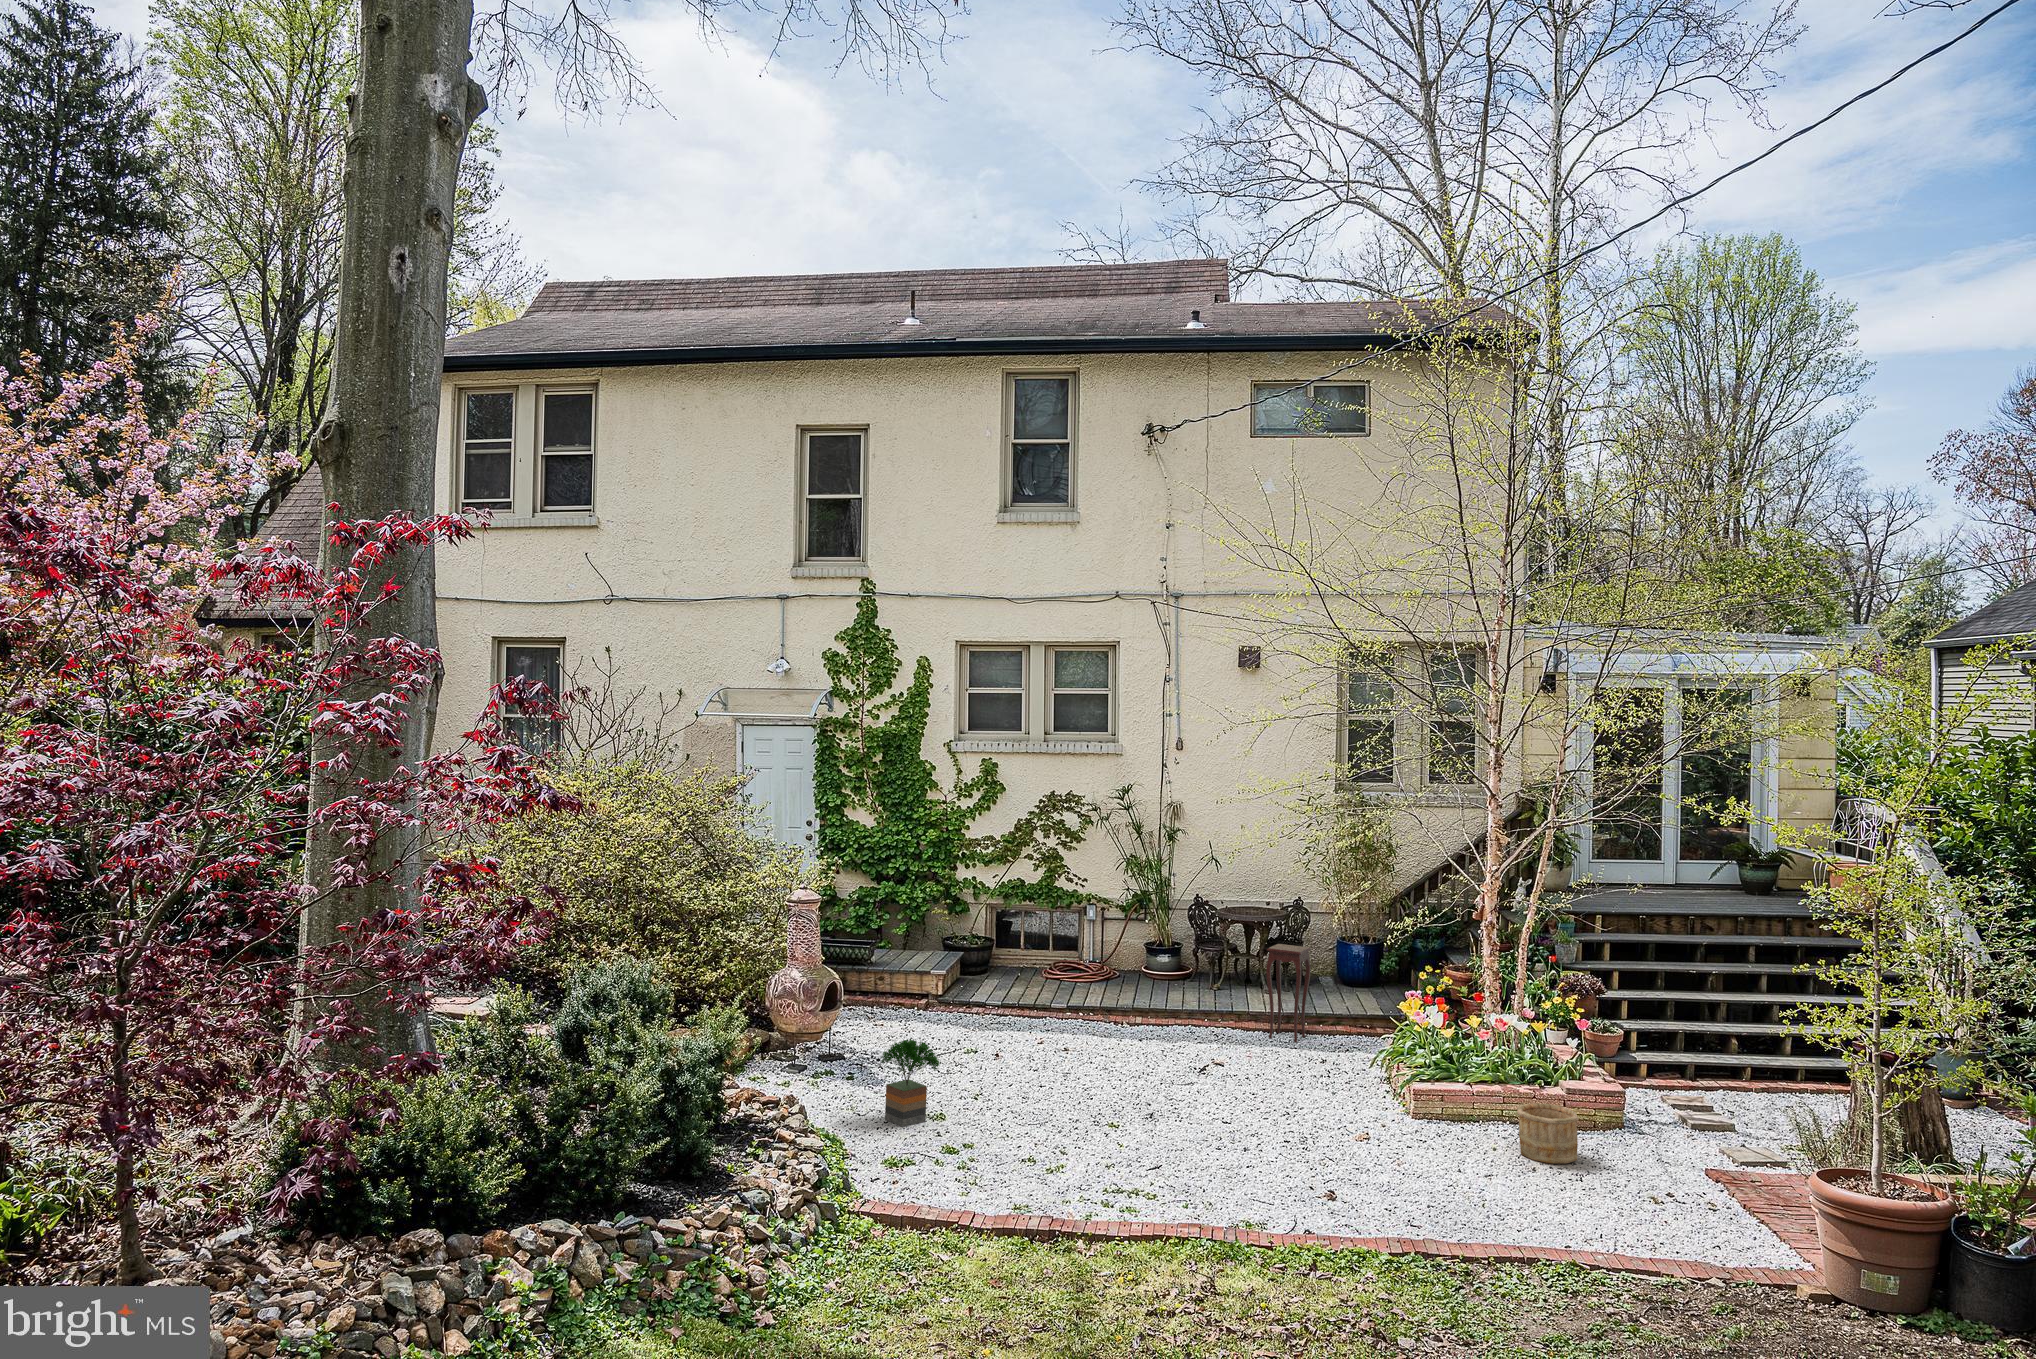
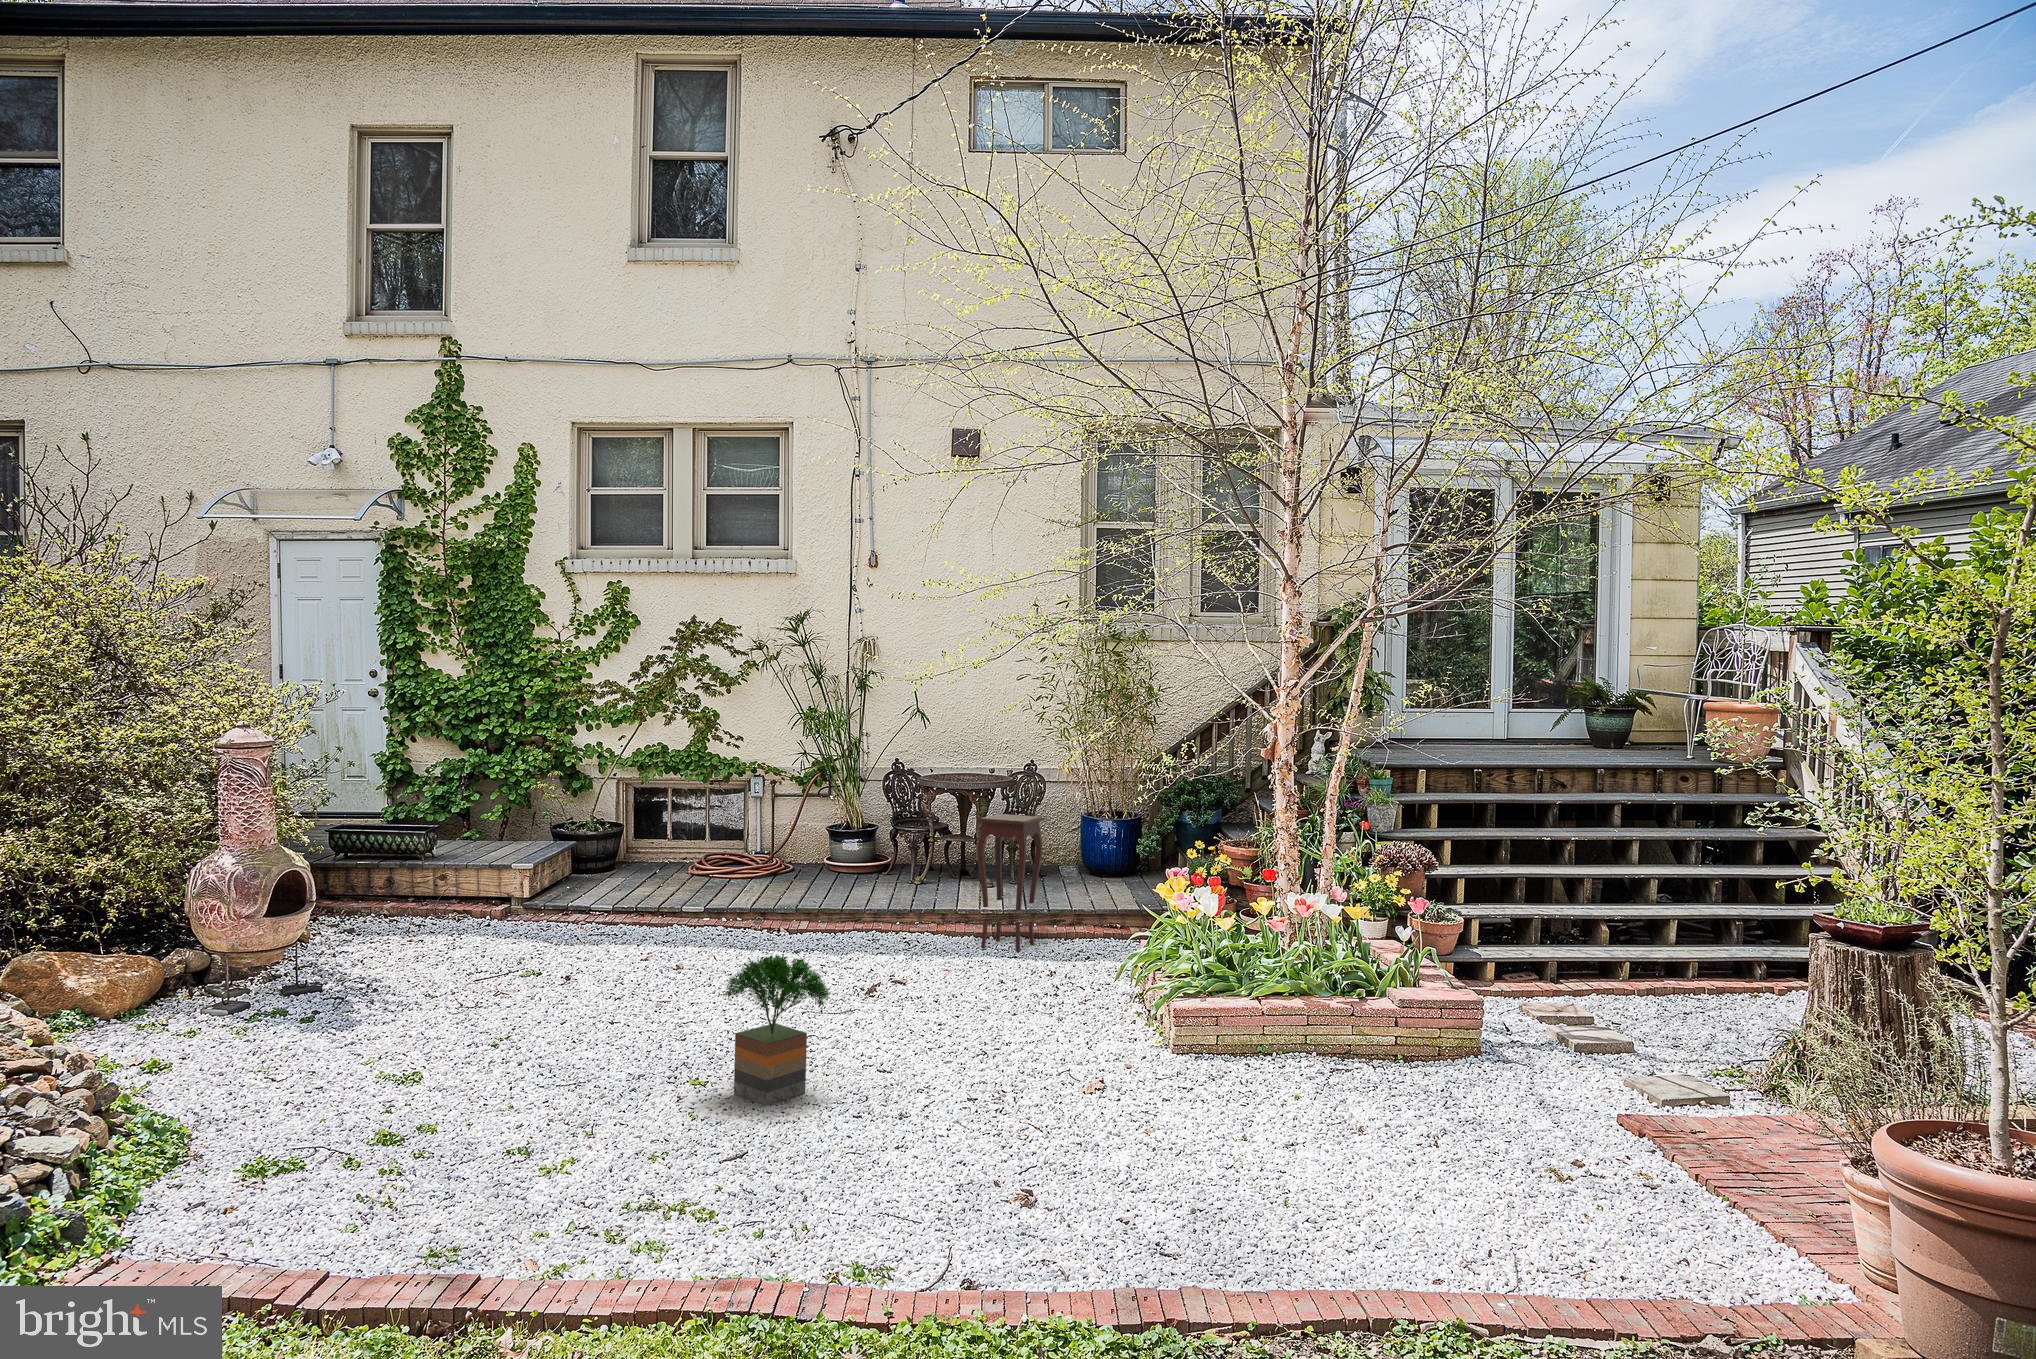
potted tree: present [881,1039,940,1127] -> present [724,955,830,1106]
wooden bucket: present [1517,1103,1579,1163] -> none [1321,1024,1420,1123]

